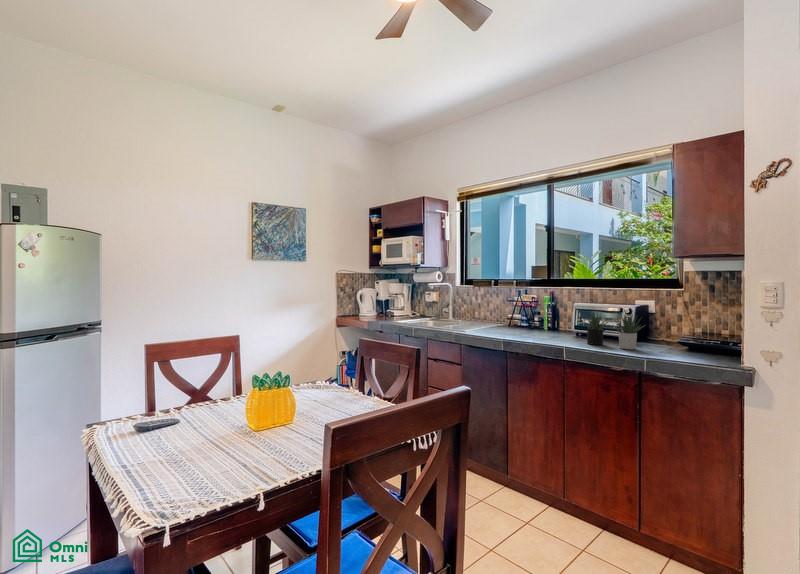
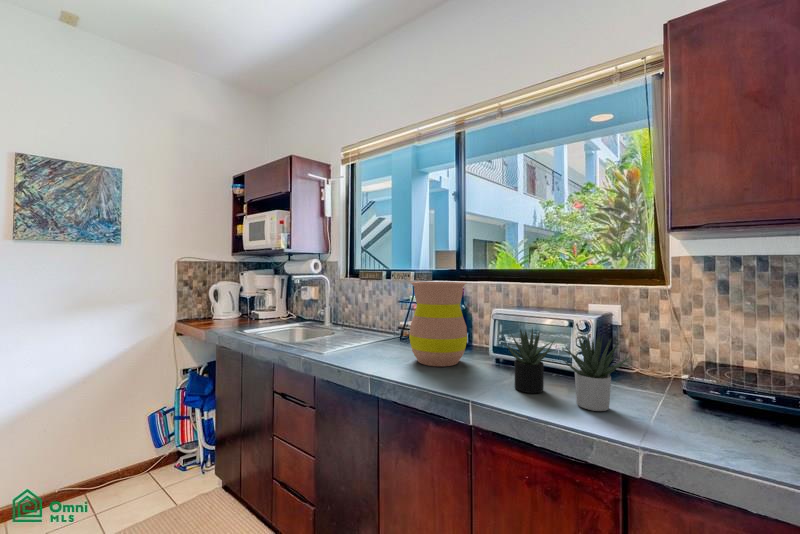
vase: none [522,287,558,337] -> present [409,282,467,366]

